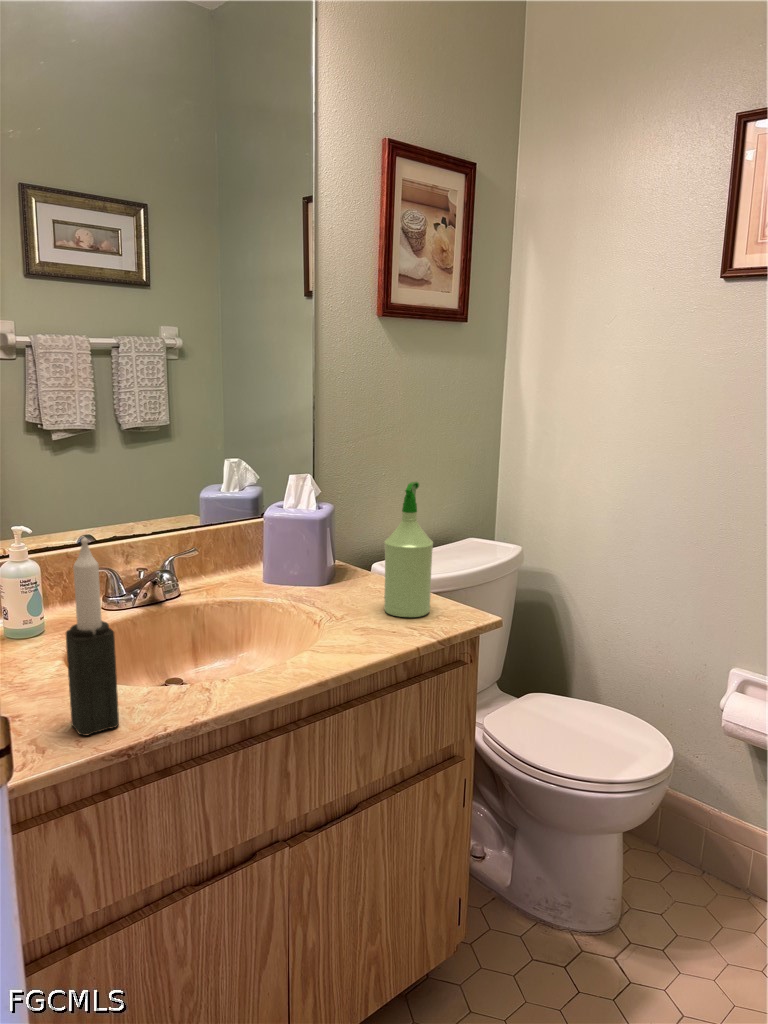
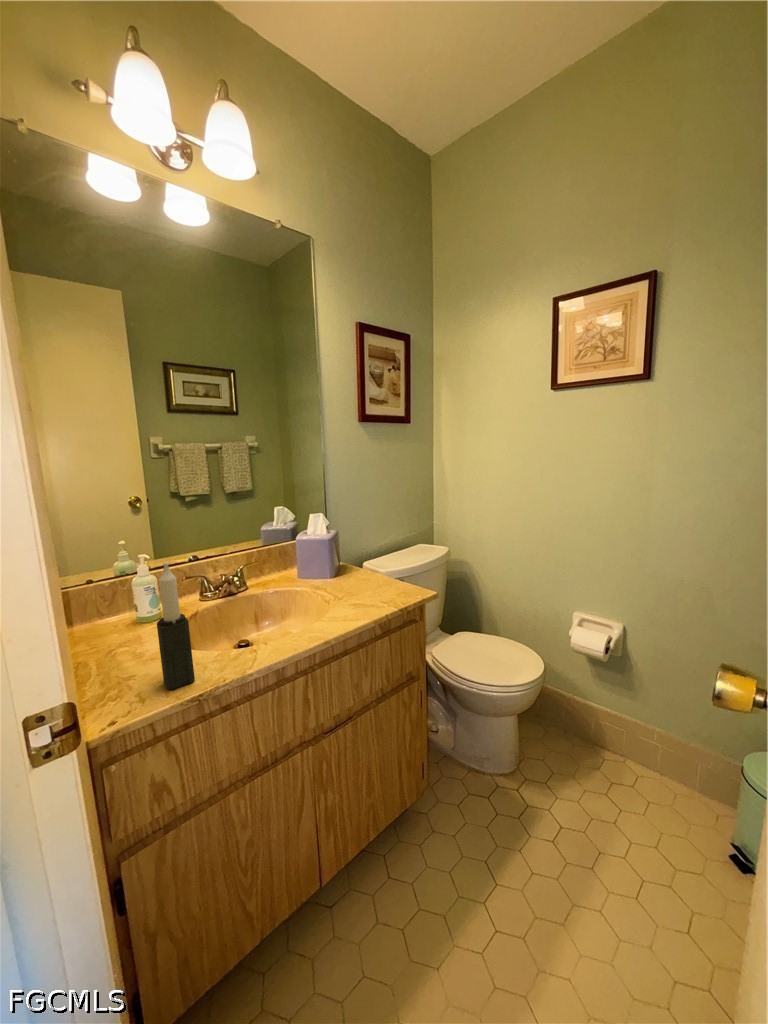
spray bottle: present [384,482,433,617] -> none [366,514,395,595]

